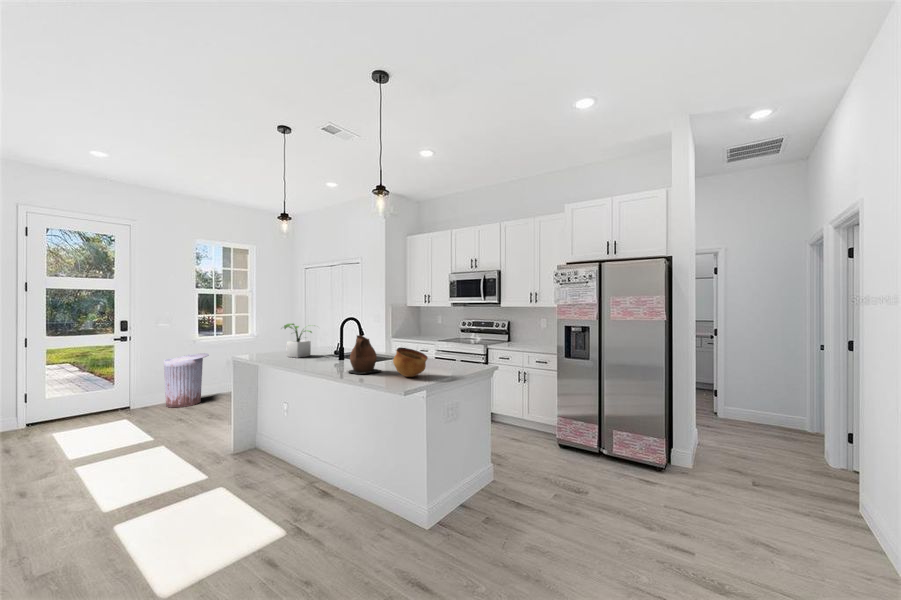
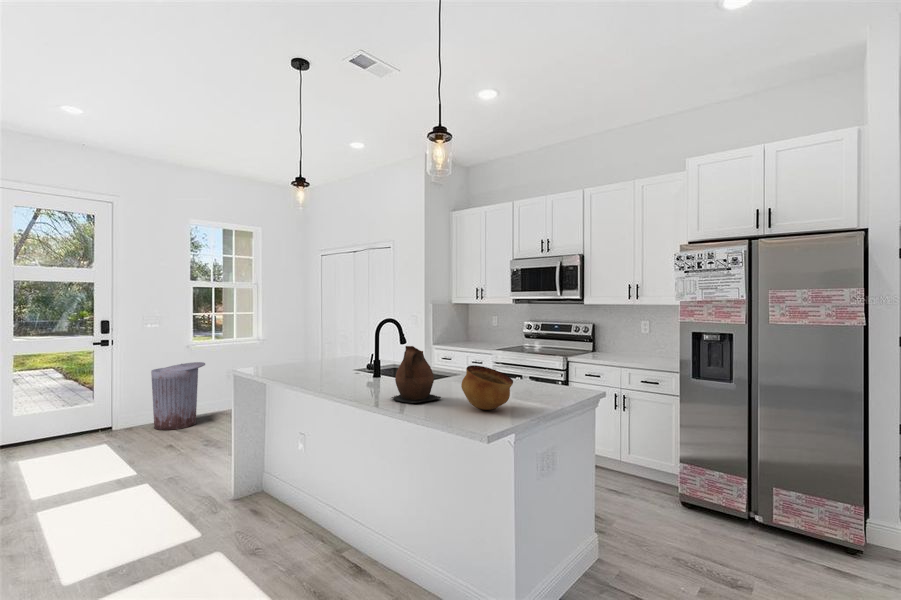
potted plant: present [284,324,312,358] -> none [295,327,347,374]

